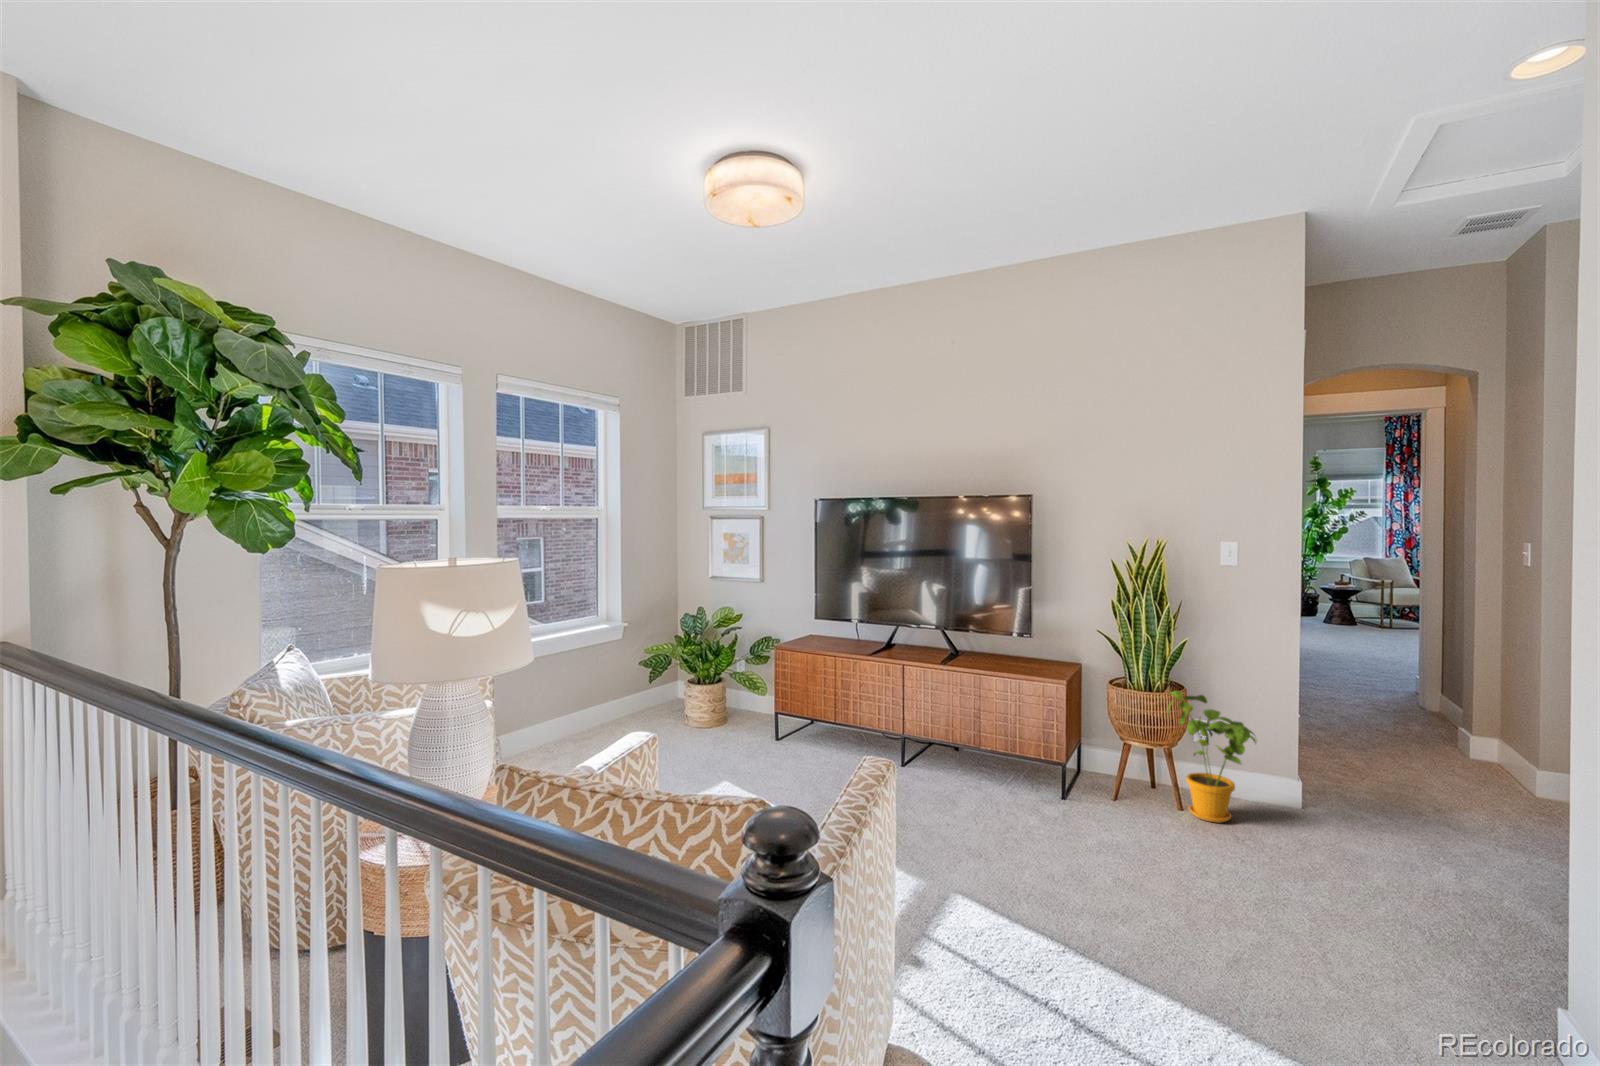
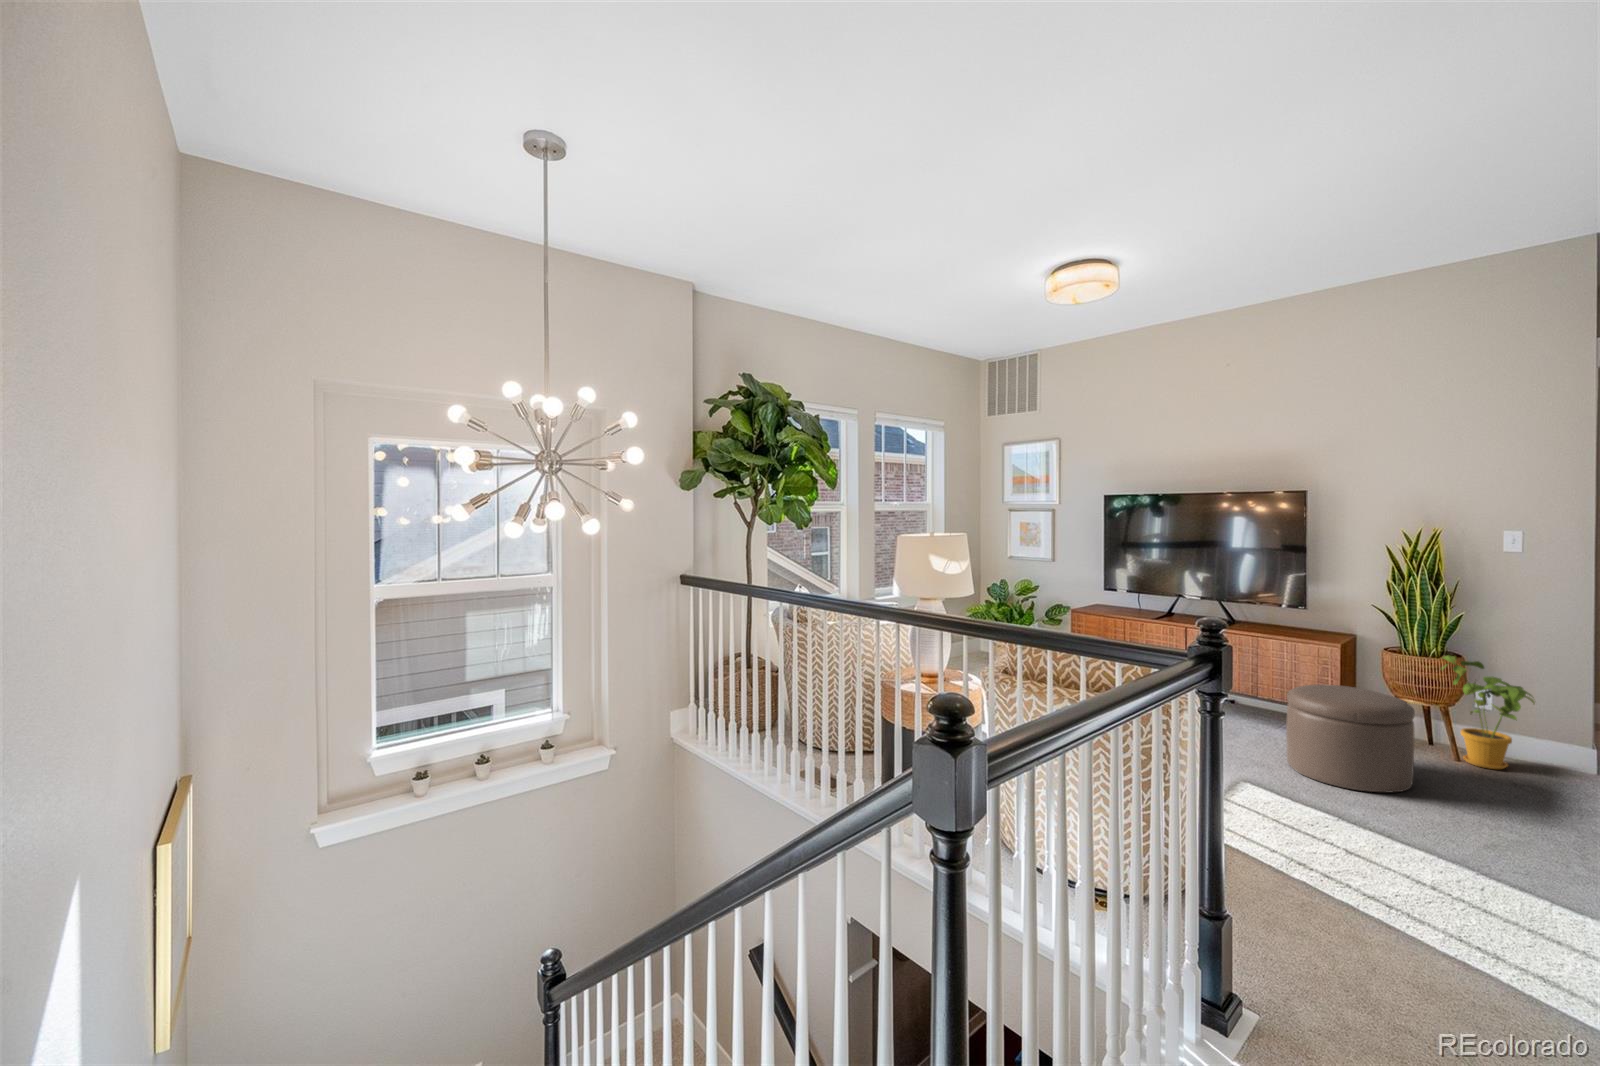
ottoman: none [1015,737,1151,885] -> present [1286,684,1415,792]

